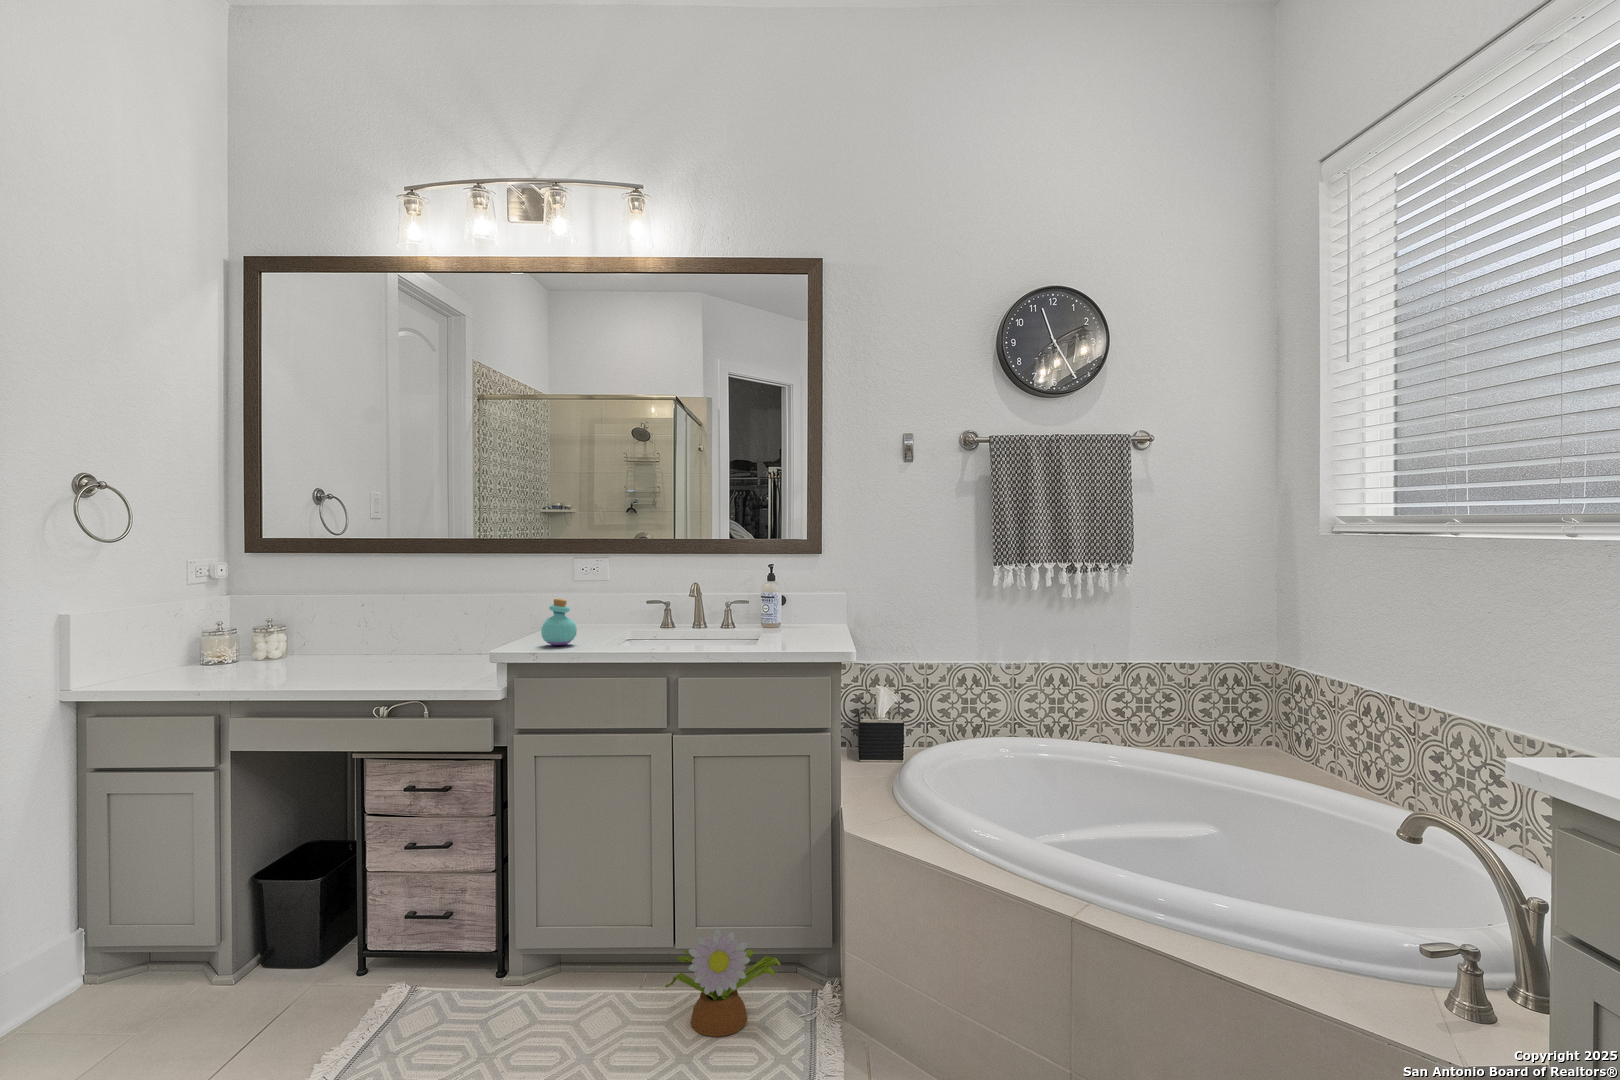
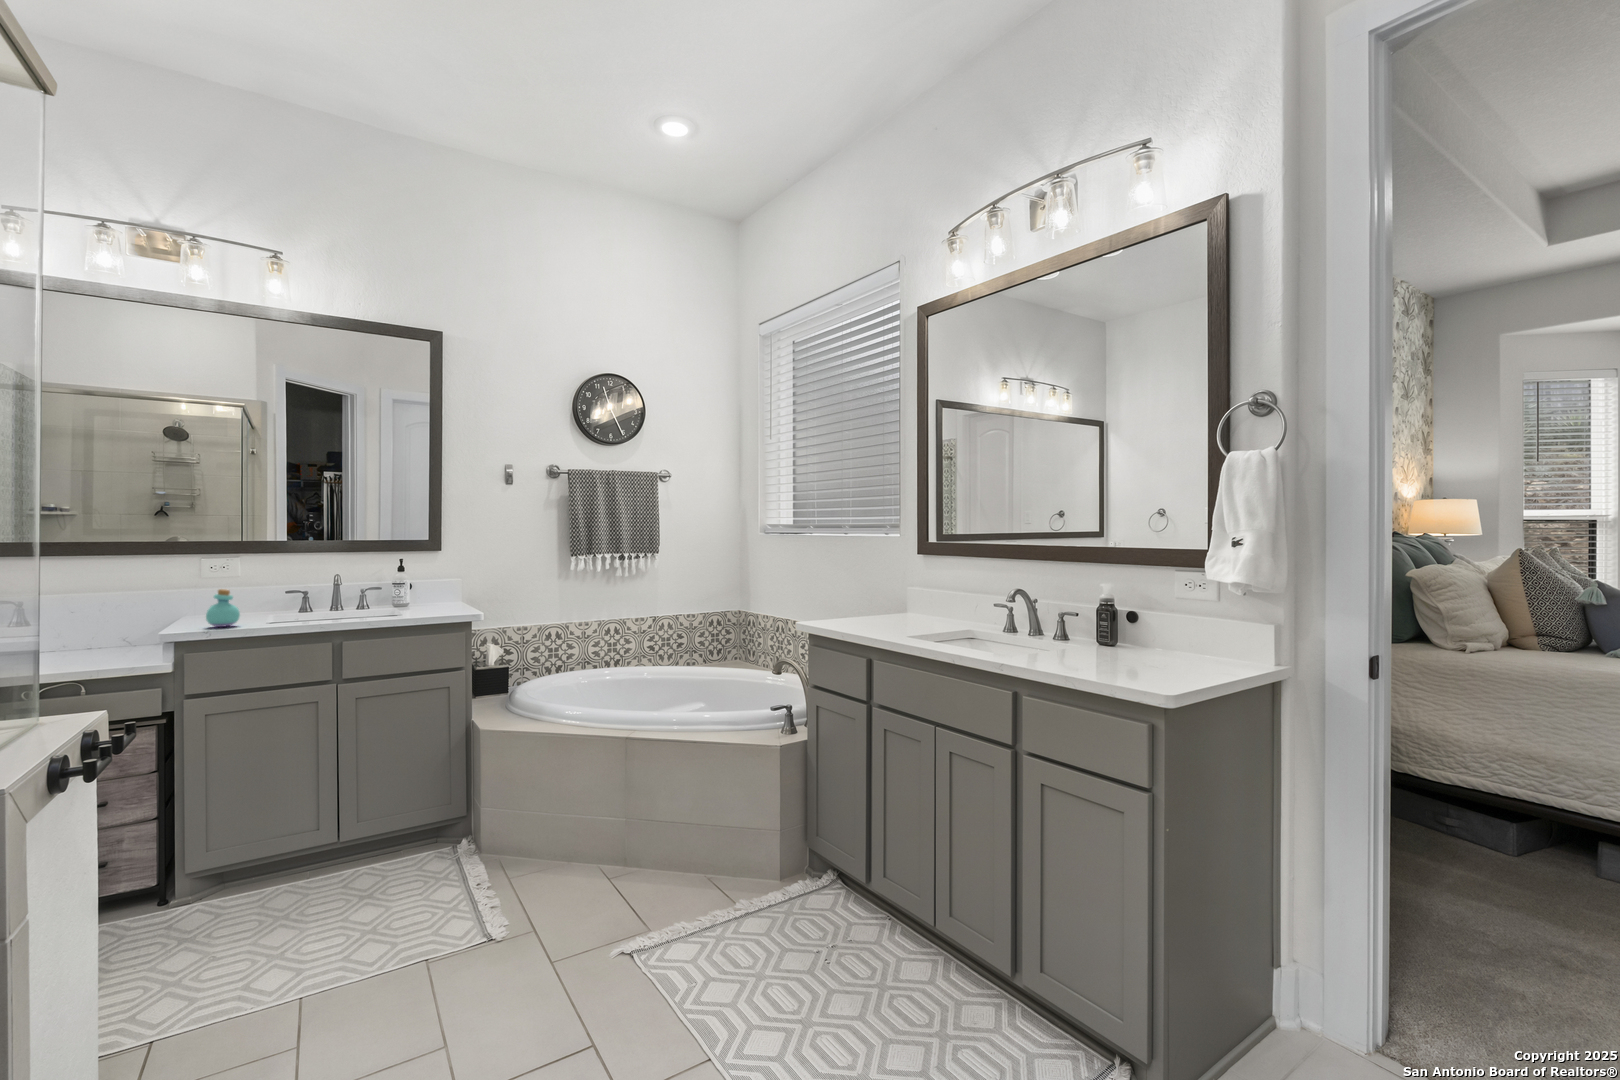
decorative plant: present [665,929,780,1037] -> none [344,813,433,890]

